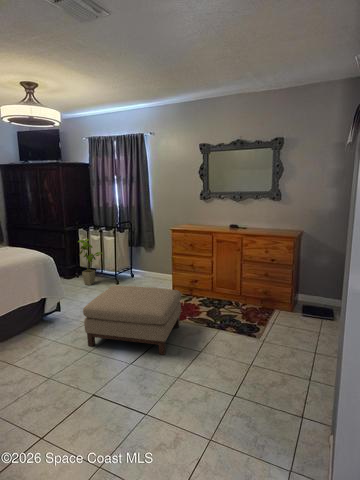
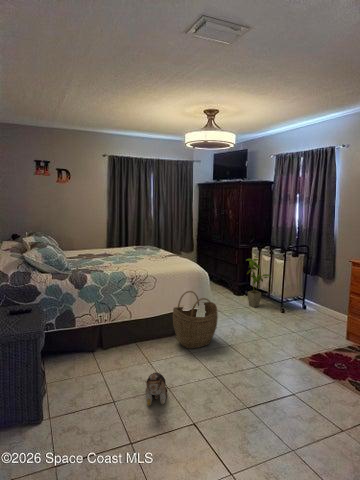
woven basket: none [24,281,74,339] -> present [173,291,218,349]
ottoman: present [83,286,181,355] -> none [214,313,338,415]
plush toy: none [33,367,59,401] -> present [145,372,167,406]

